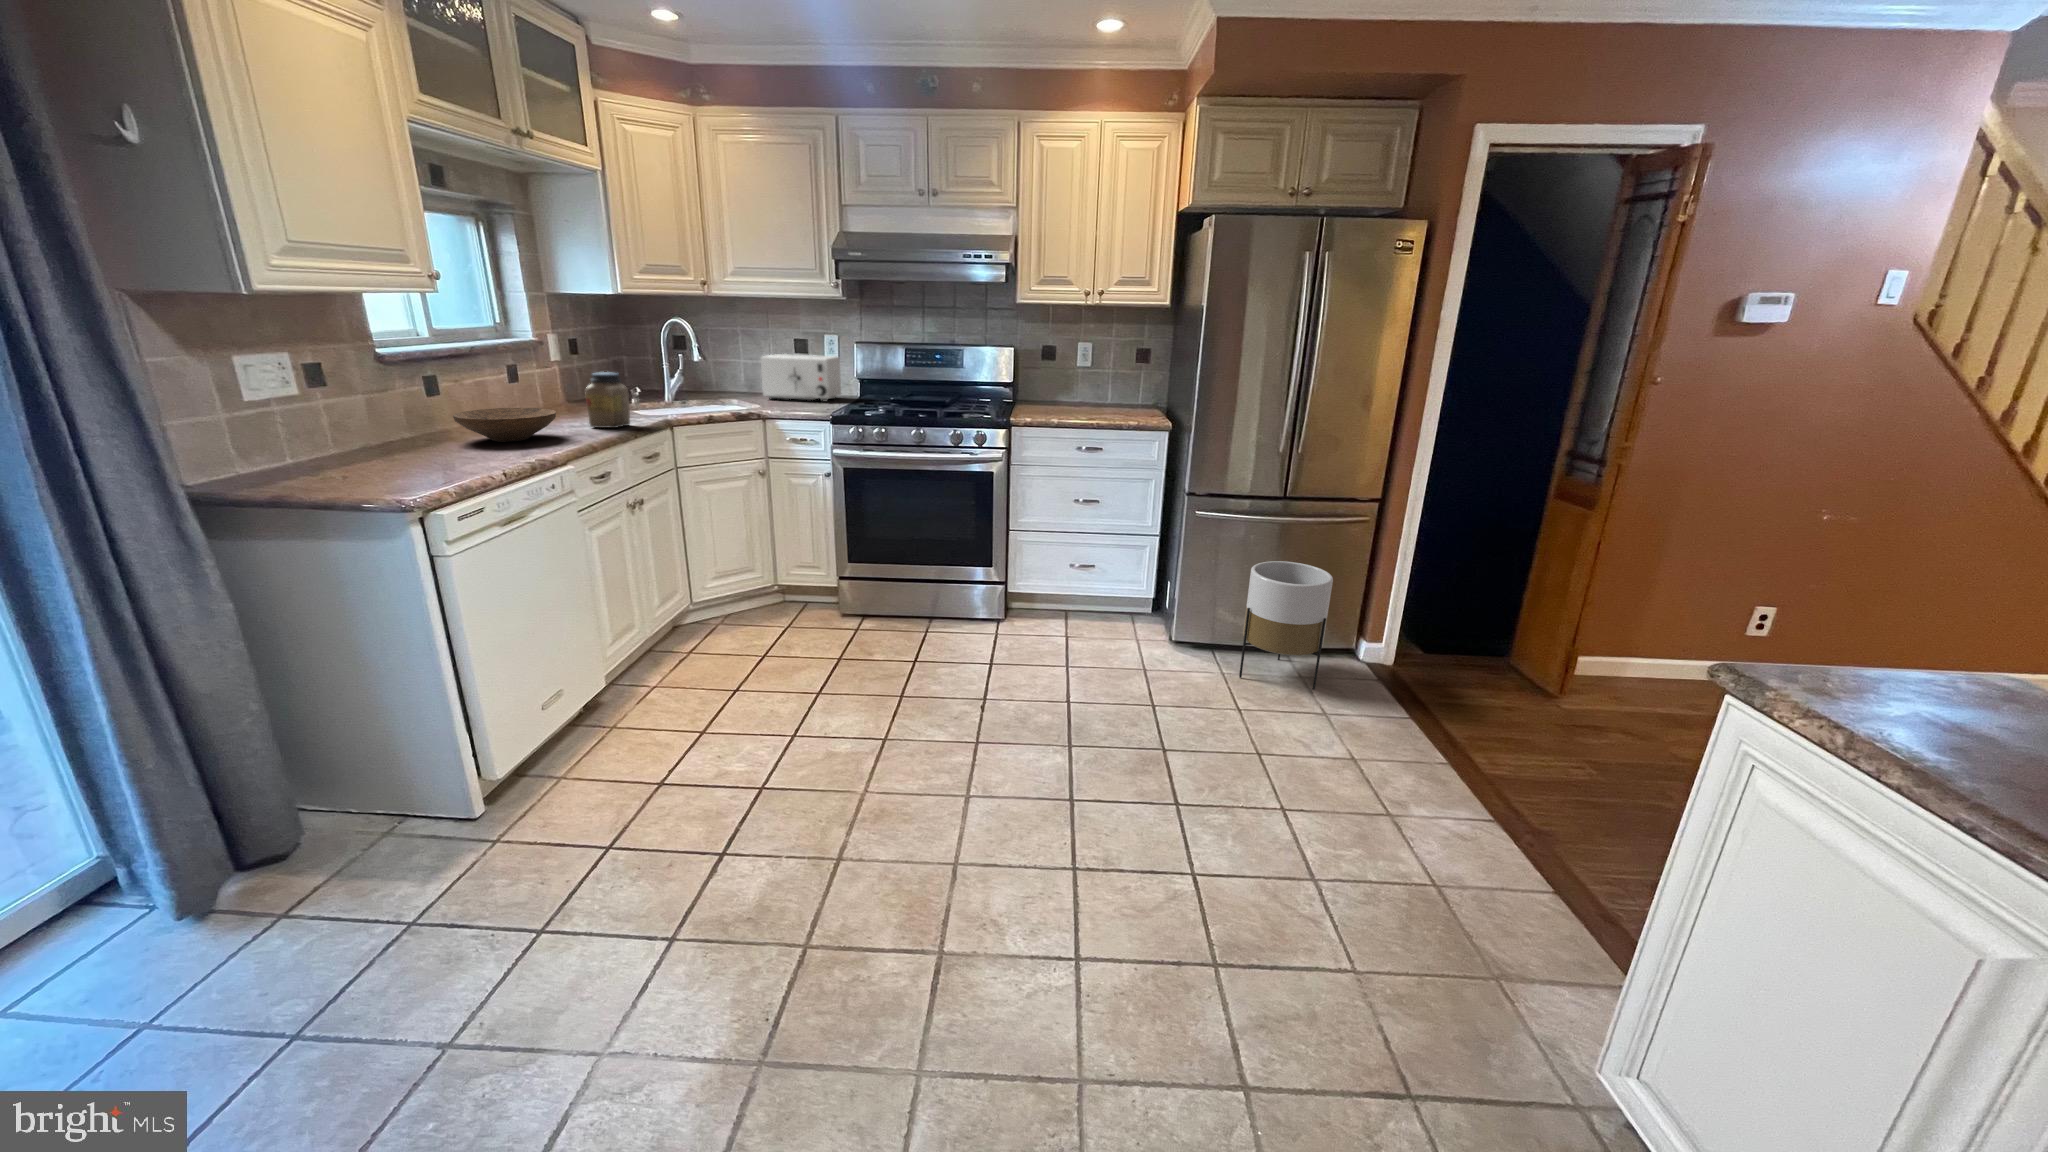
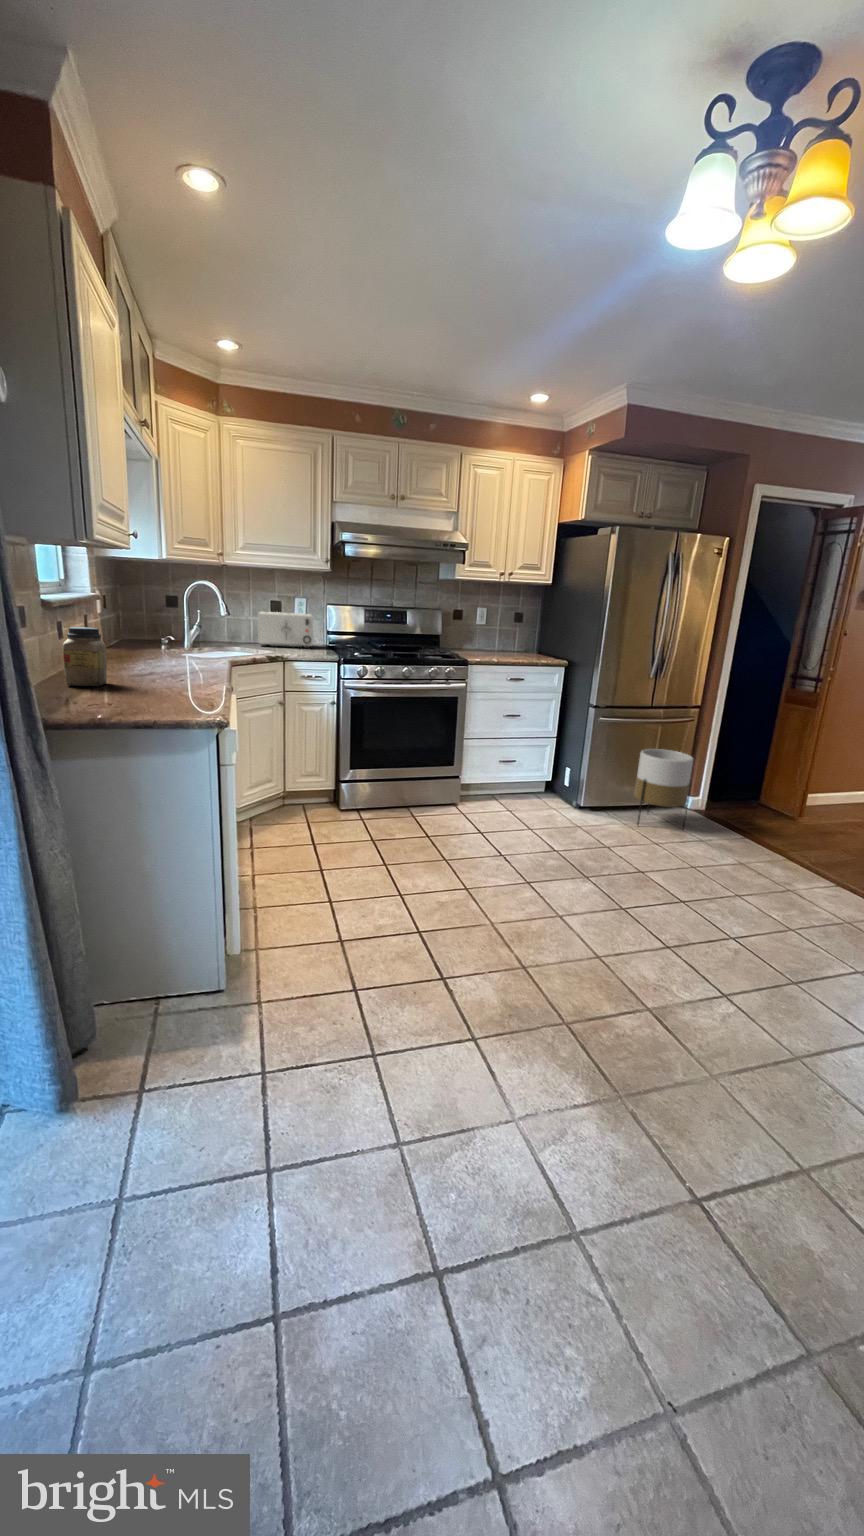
jar: present [585,372,630,428] -> present [63,627,107,686]
wooden bowl: present [453,408,556,442] -> none [109,647,188,673]

